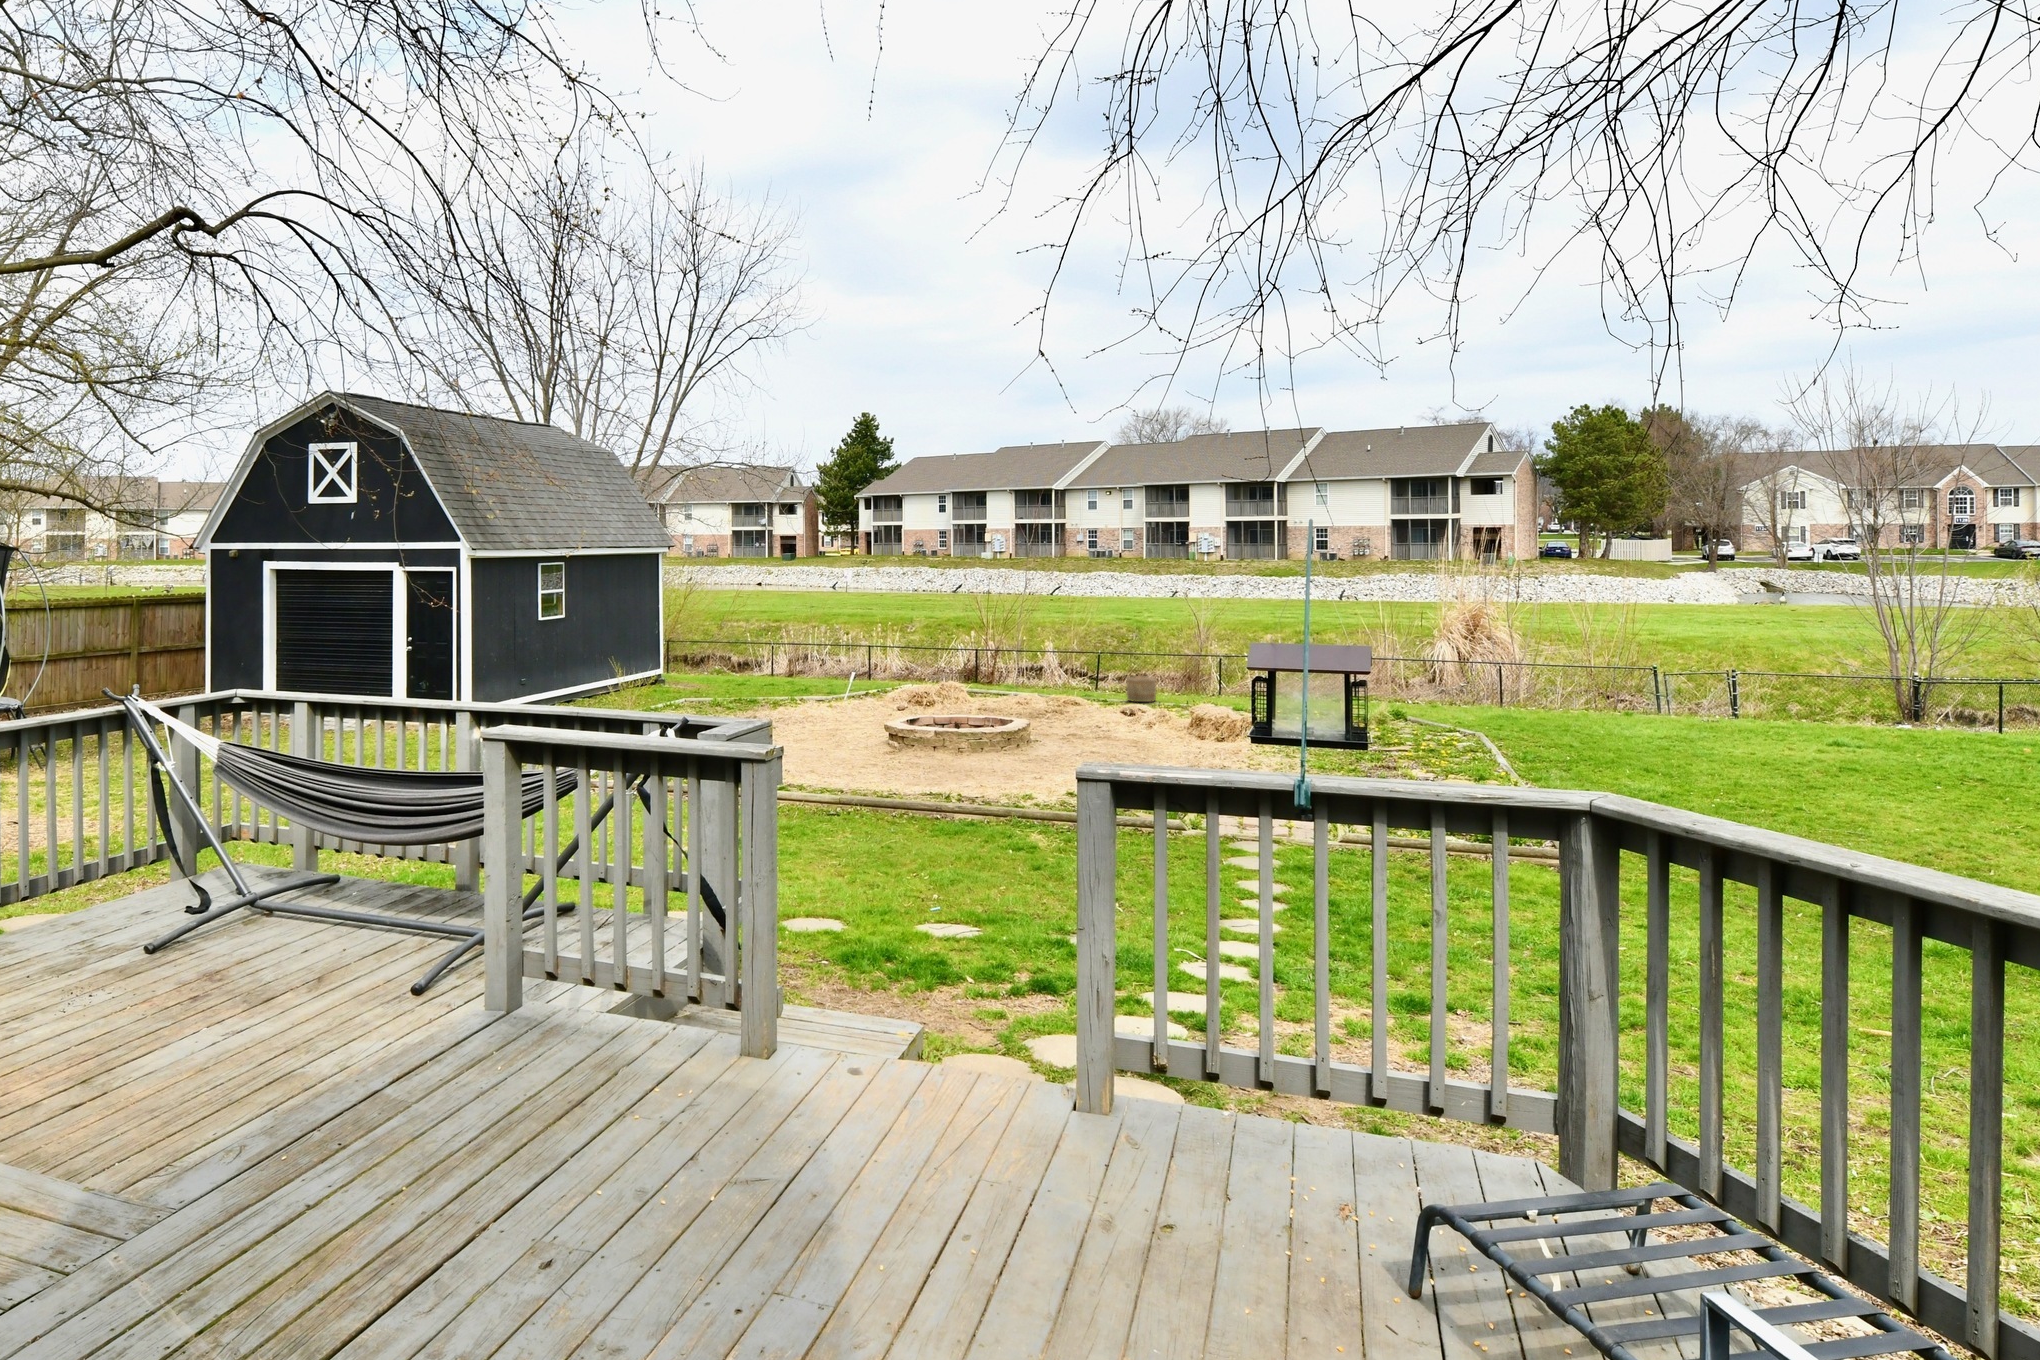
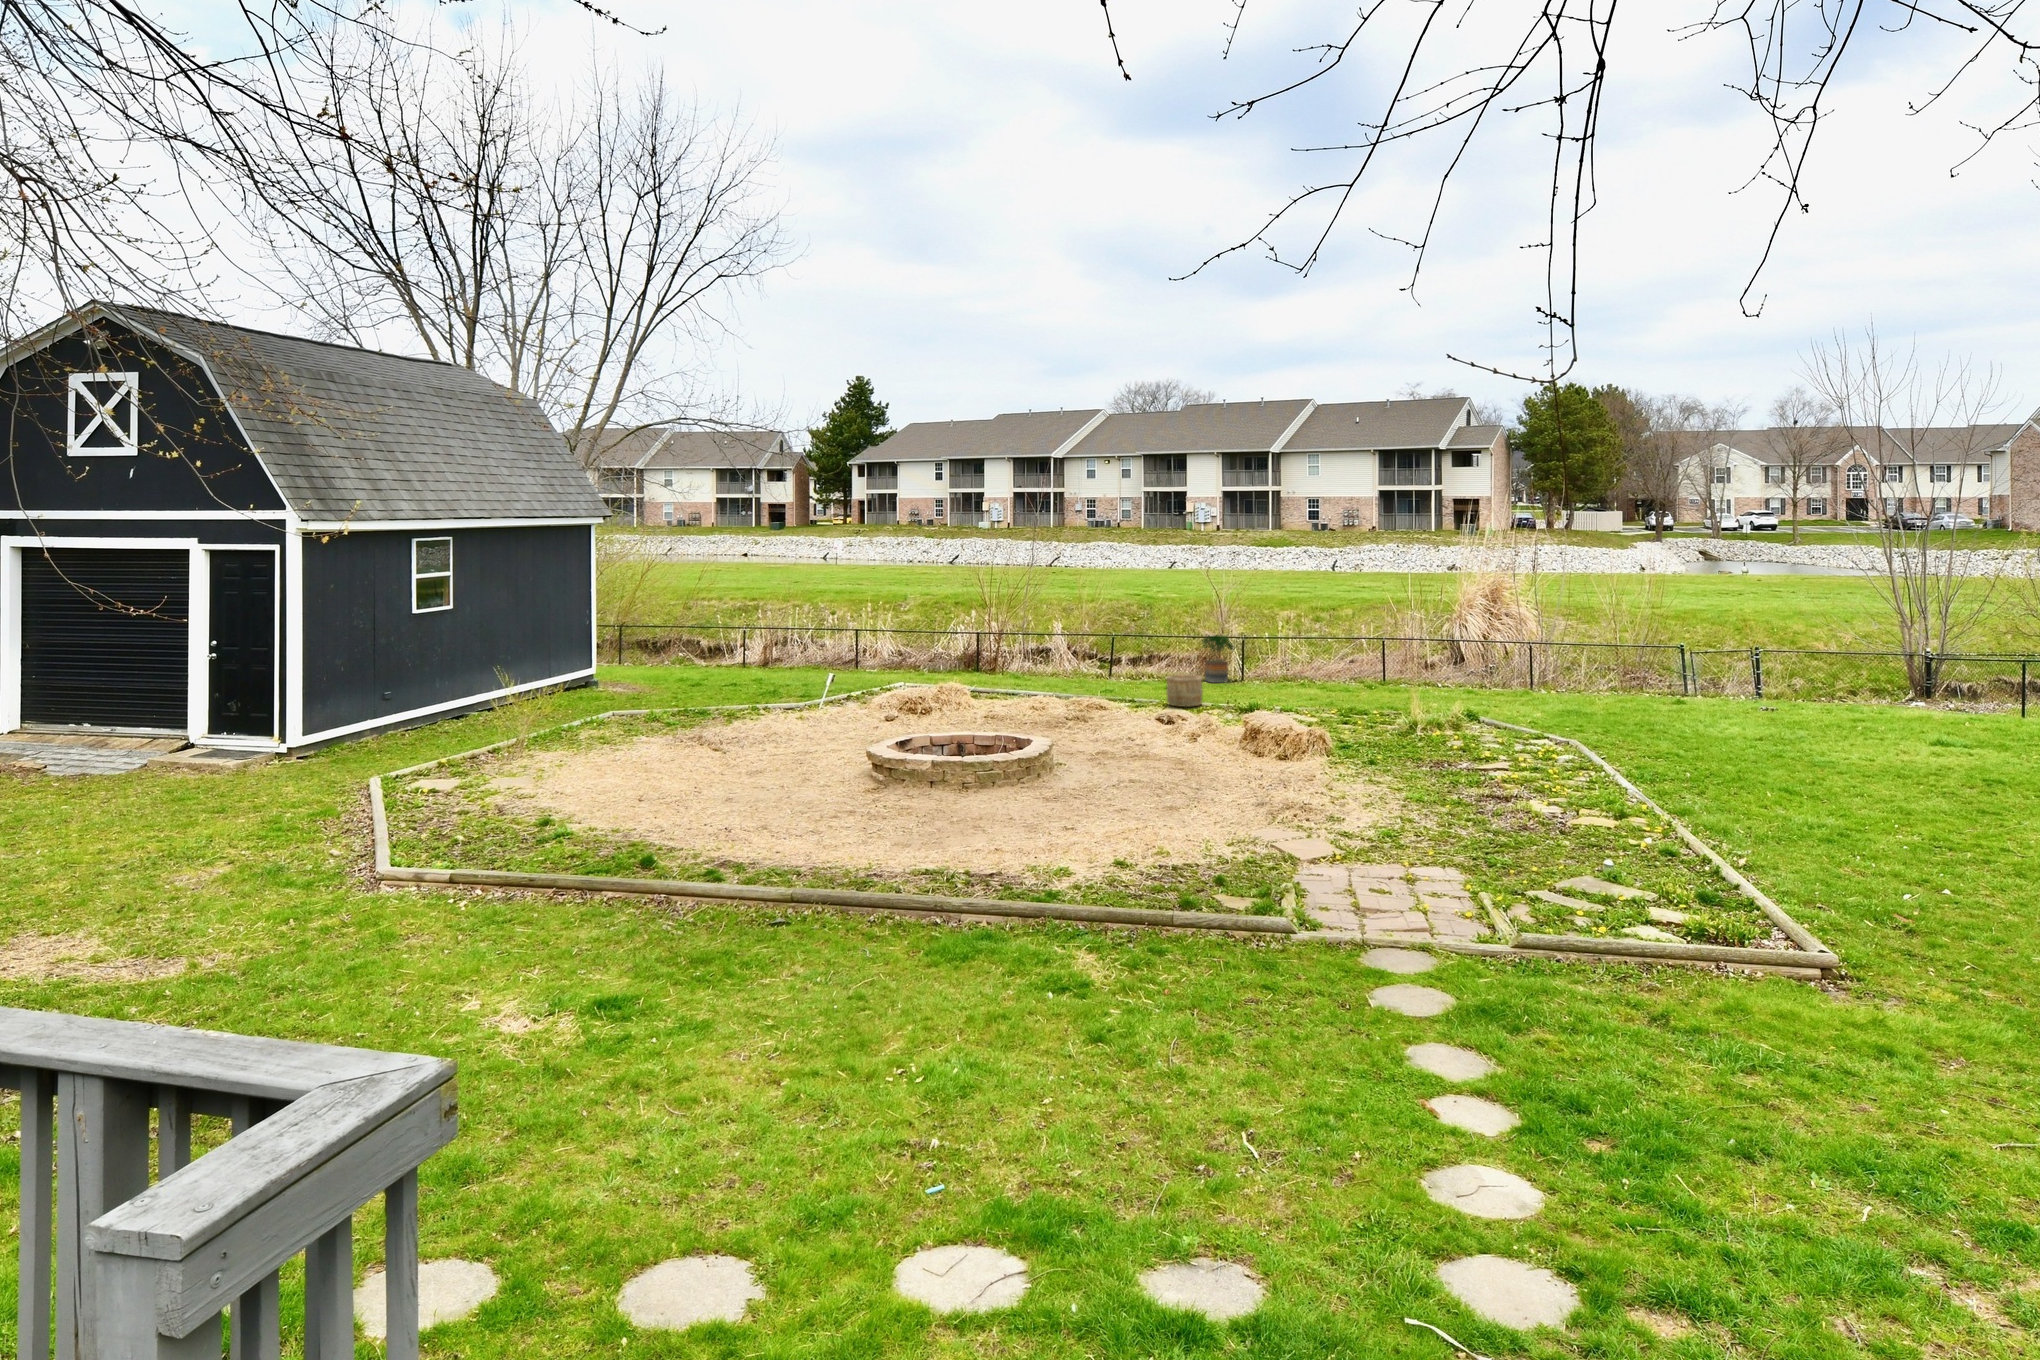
potted tree: none [1160,646,1190,687] -> present [1202,635,1235,683]

